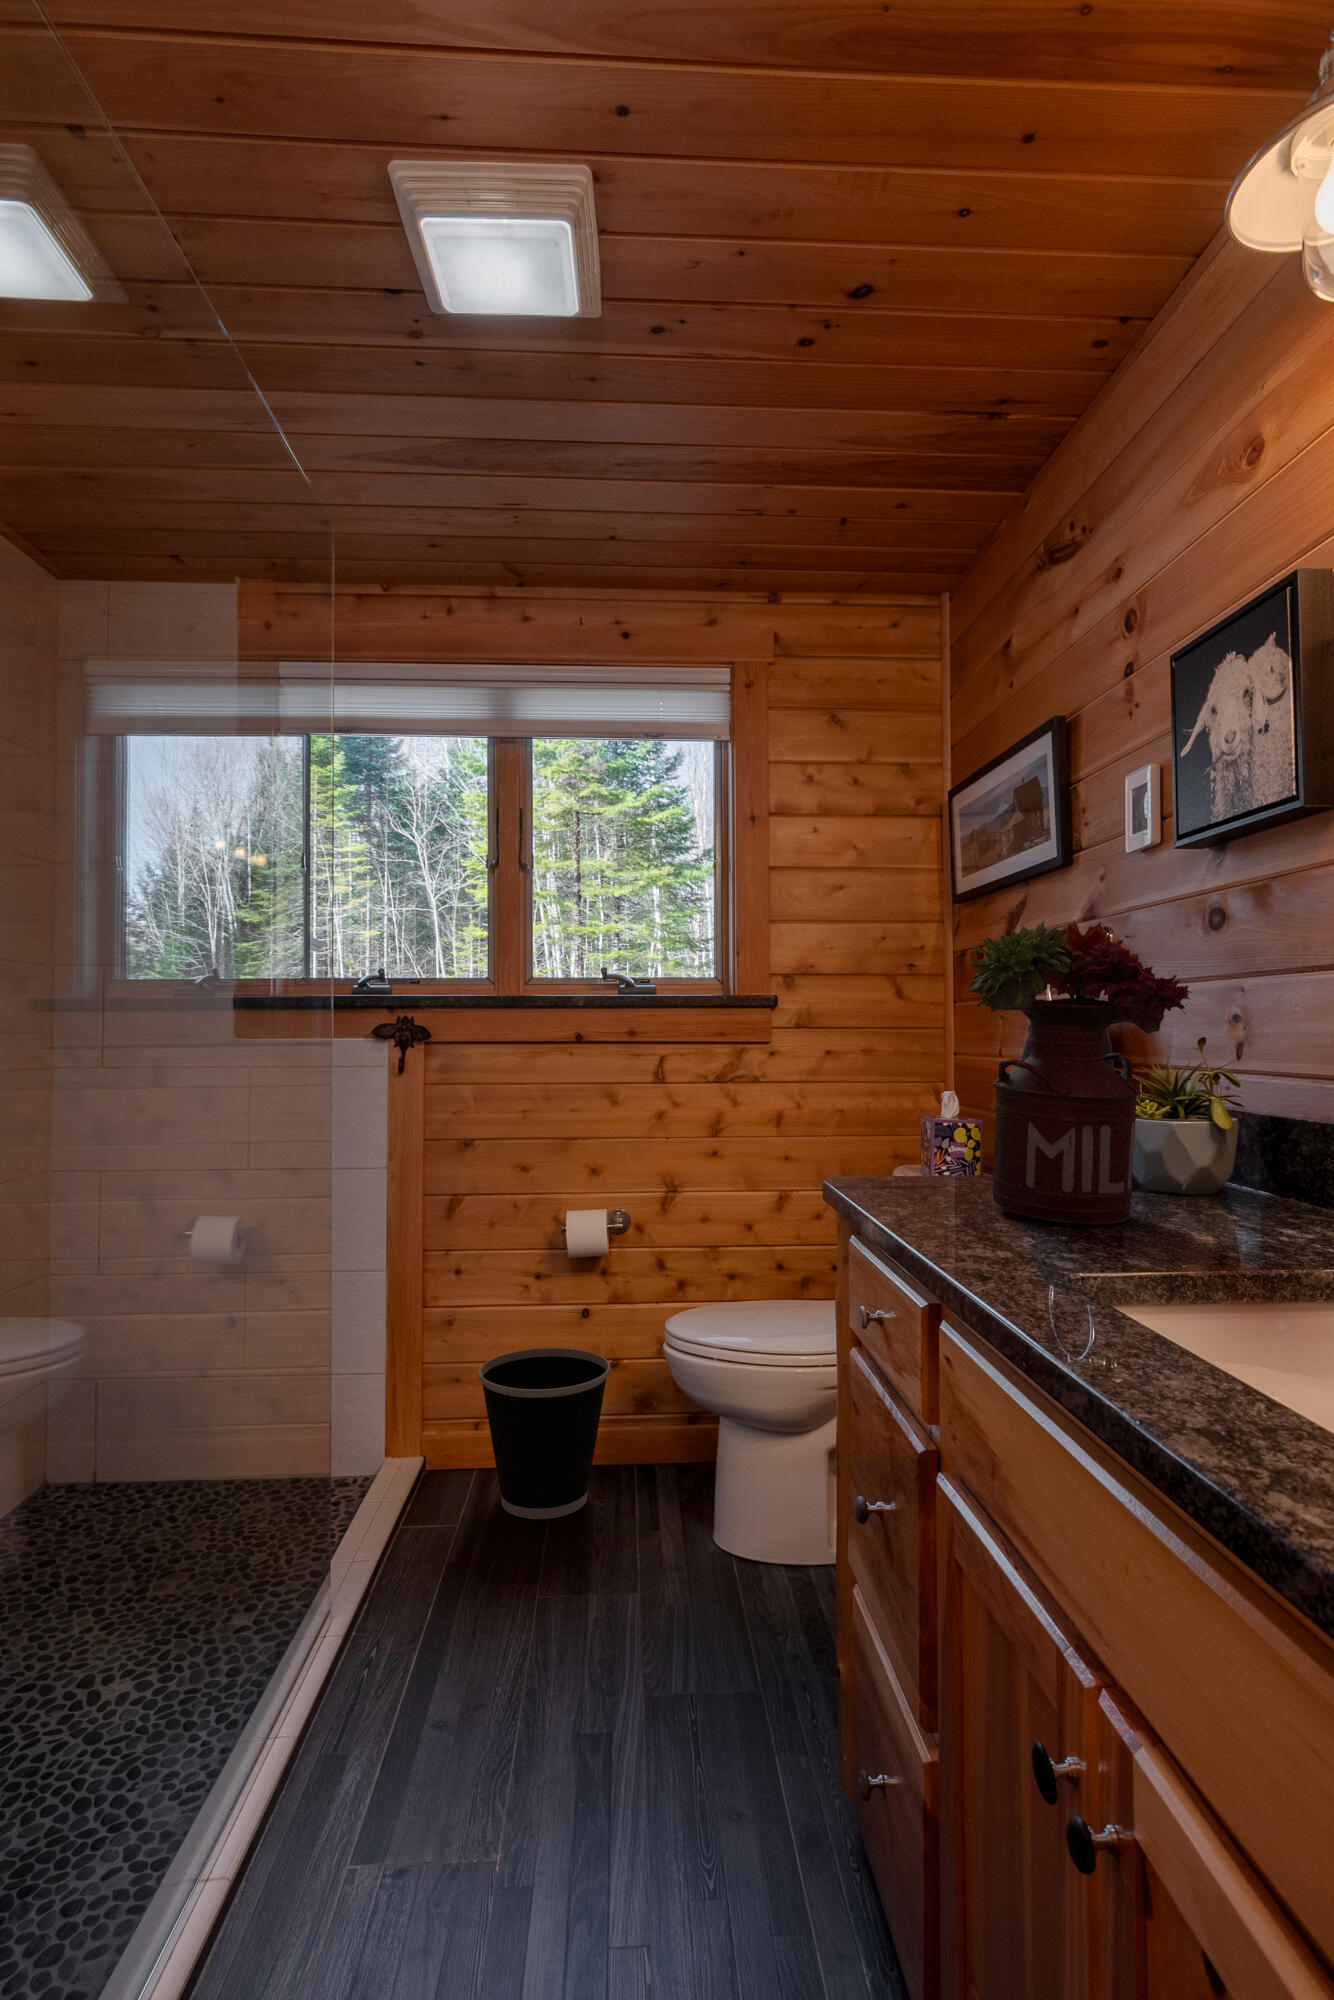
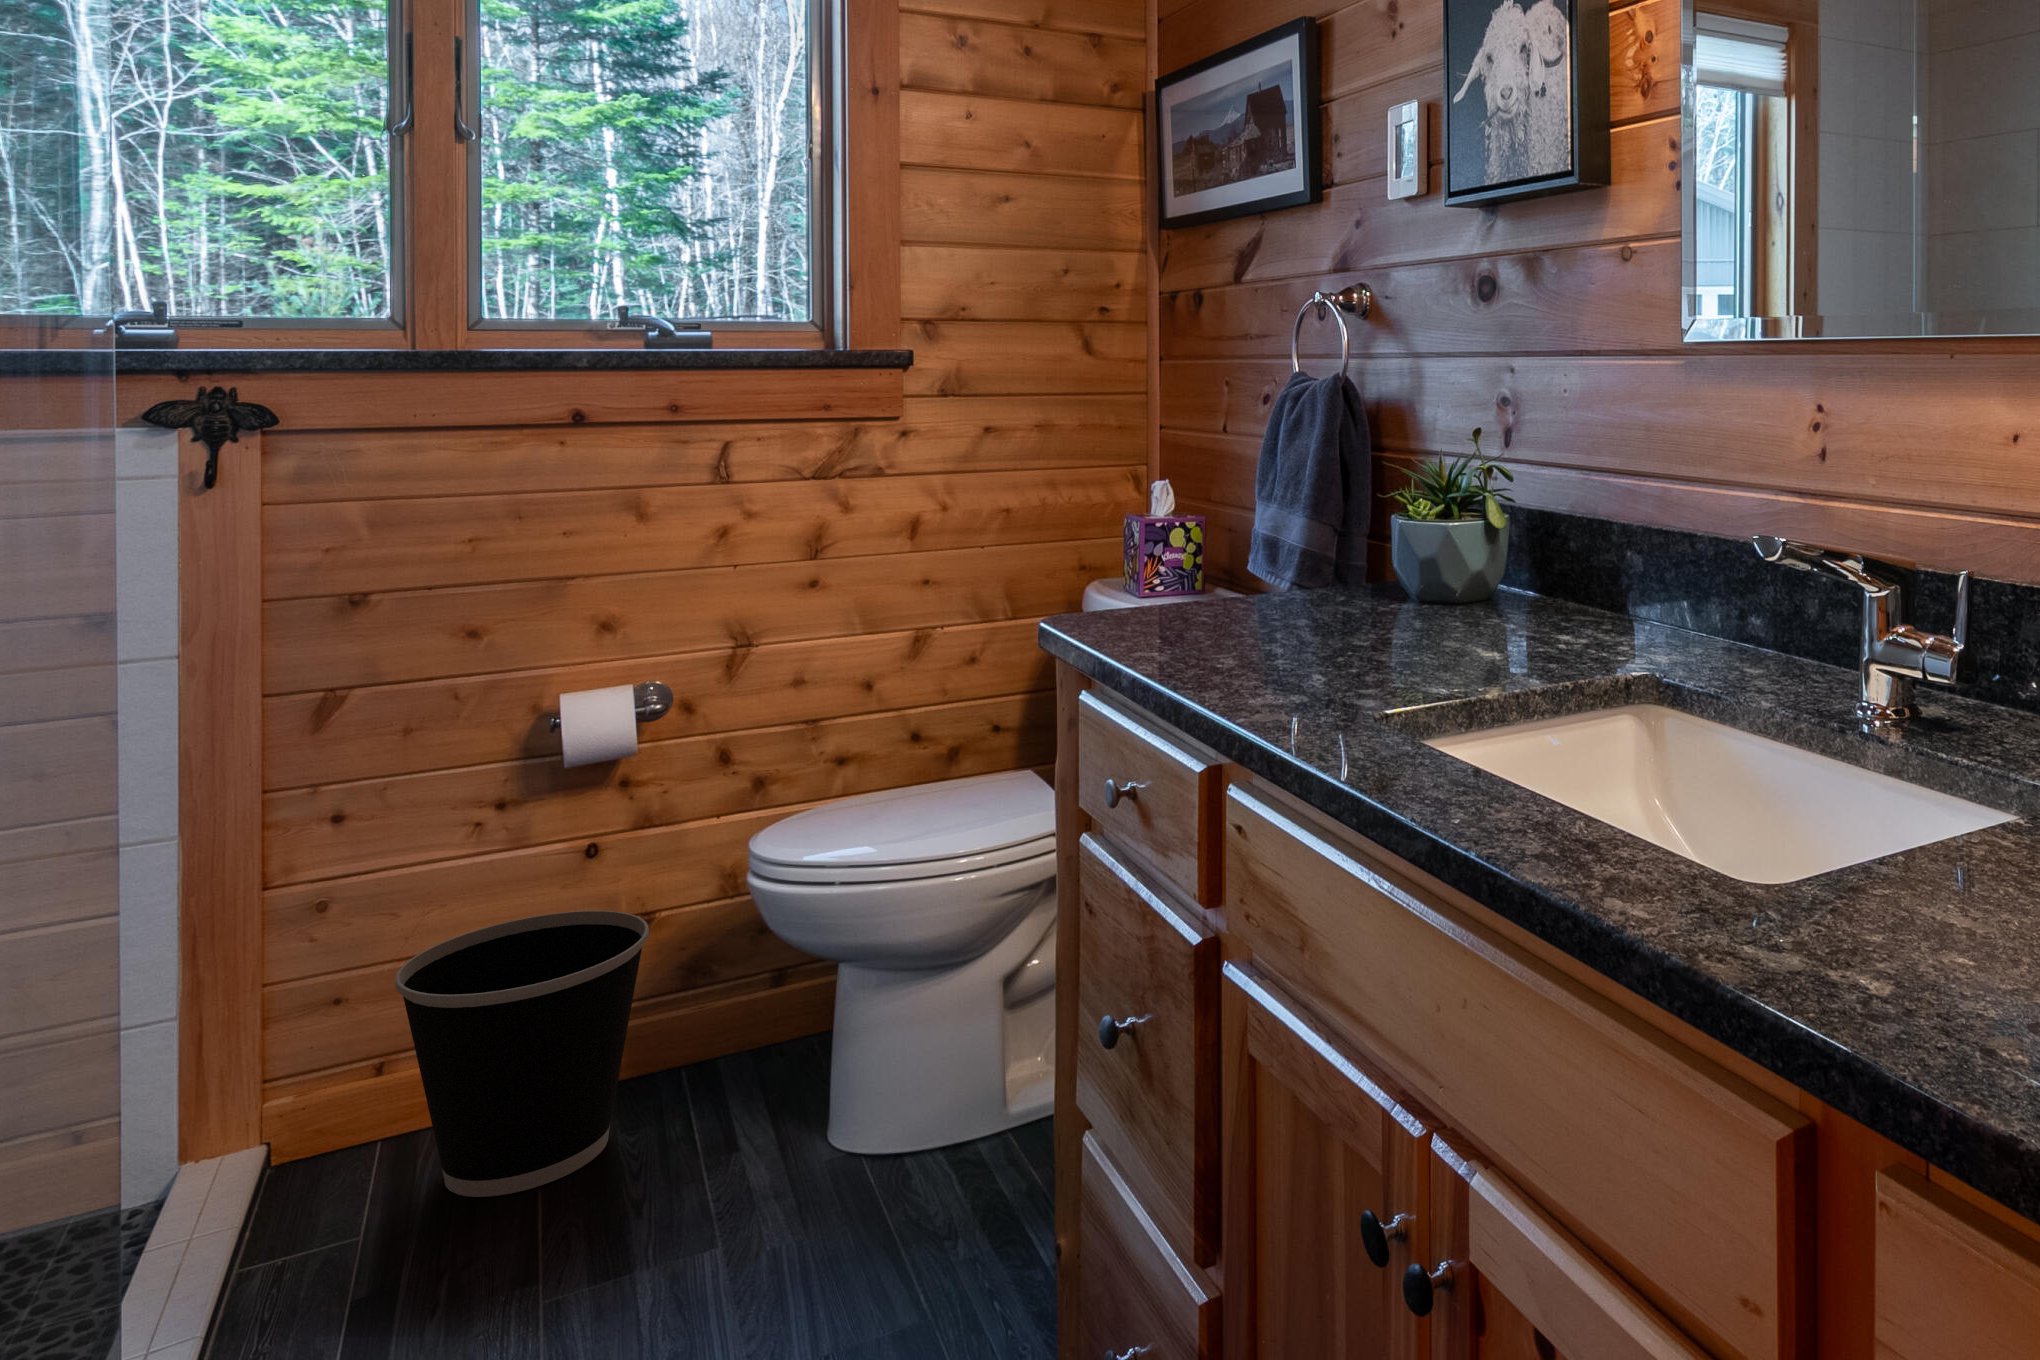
flower arrangement: present [967,920,1192,1224] -> none [1240,300,1479,650]

